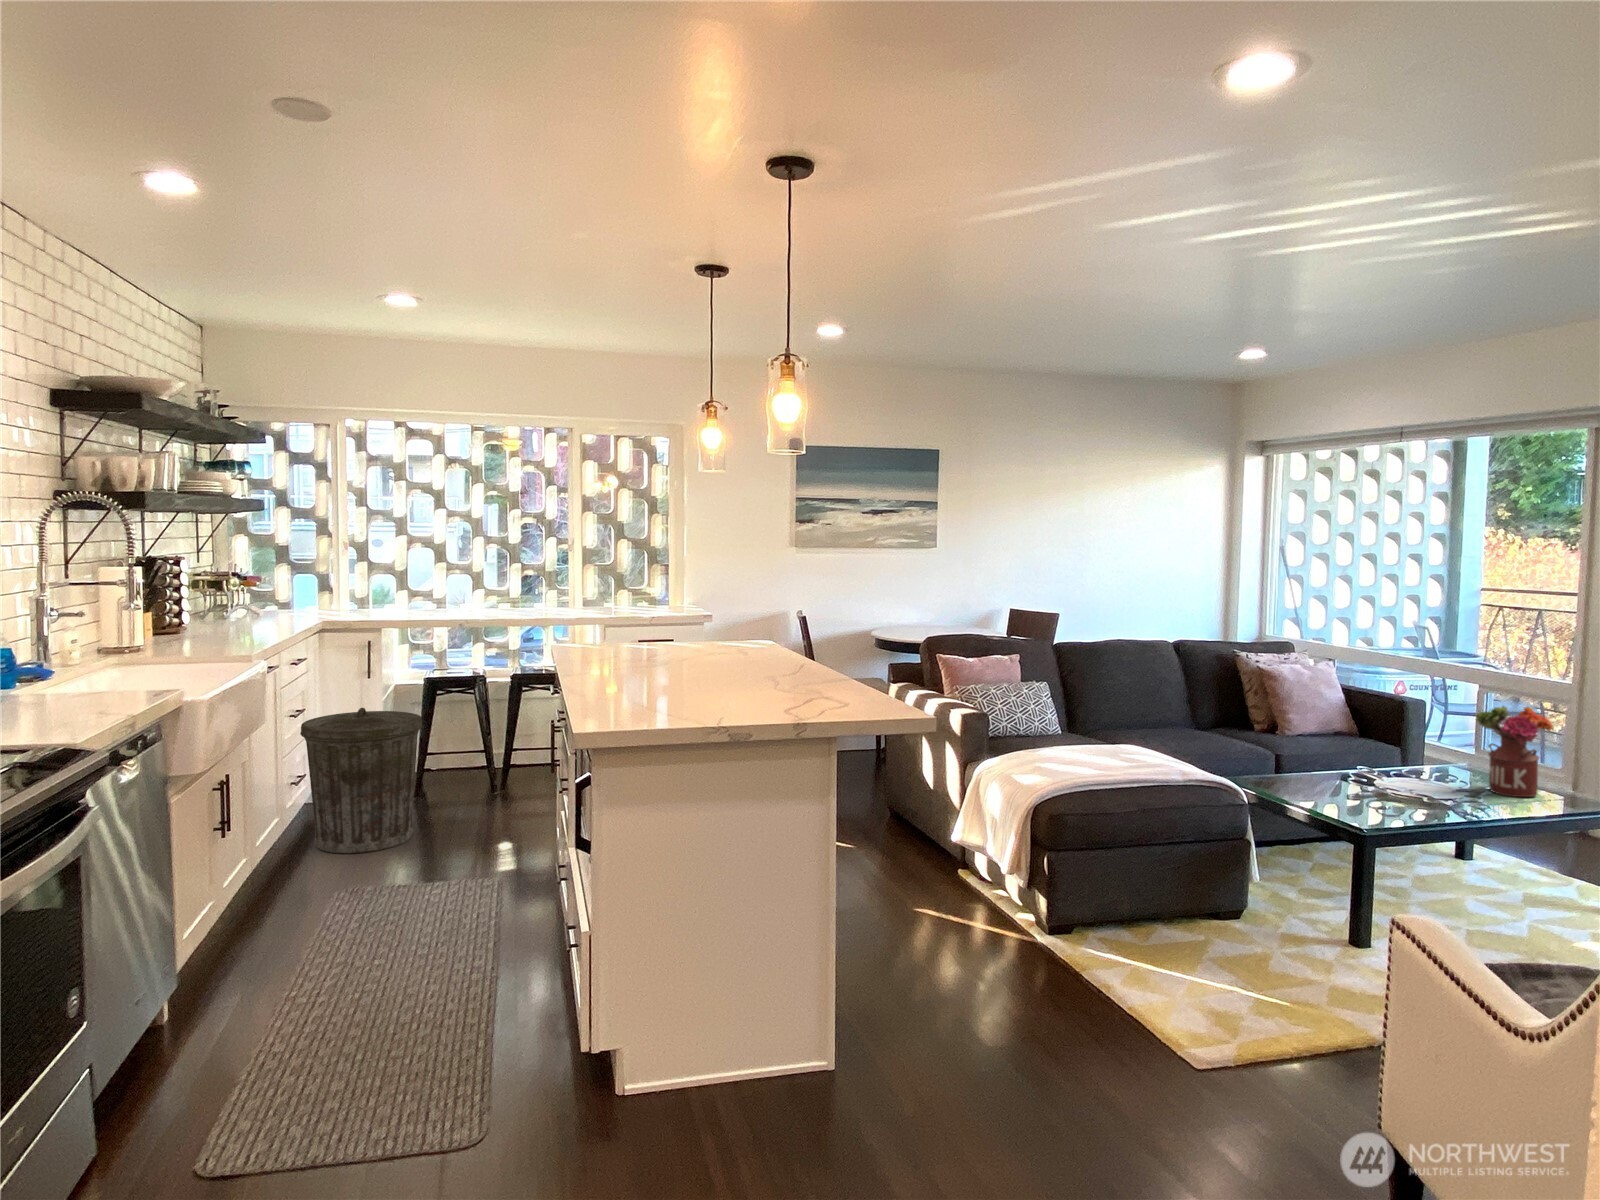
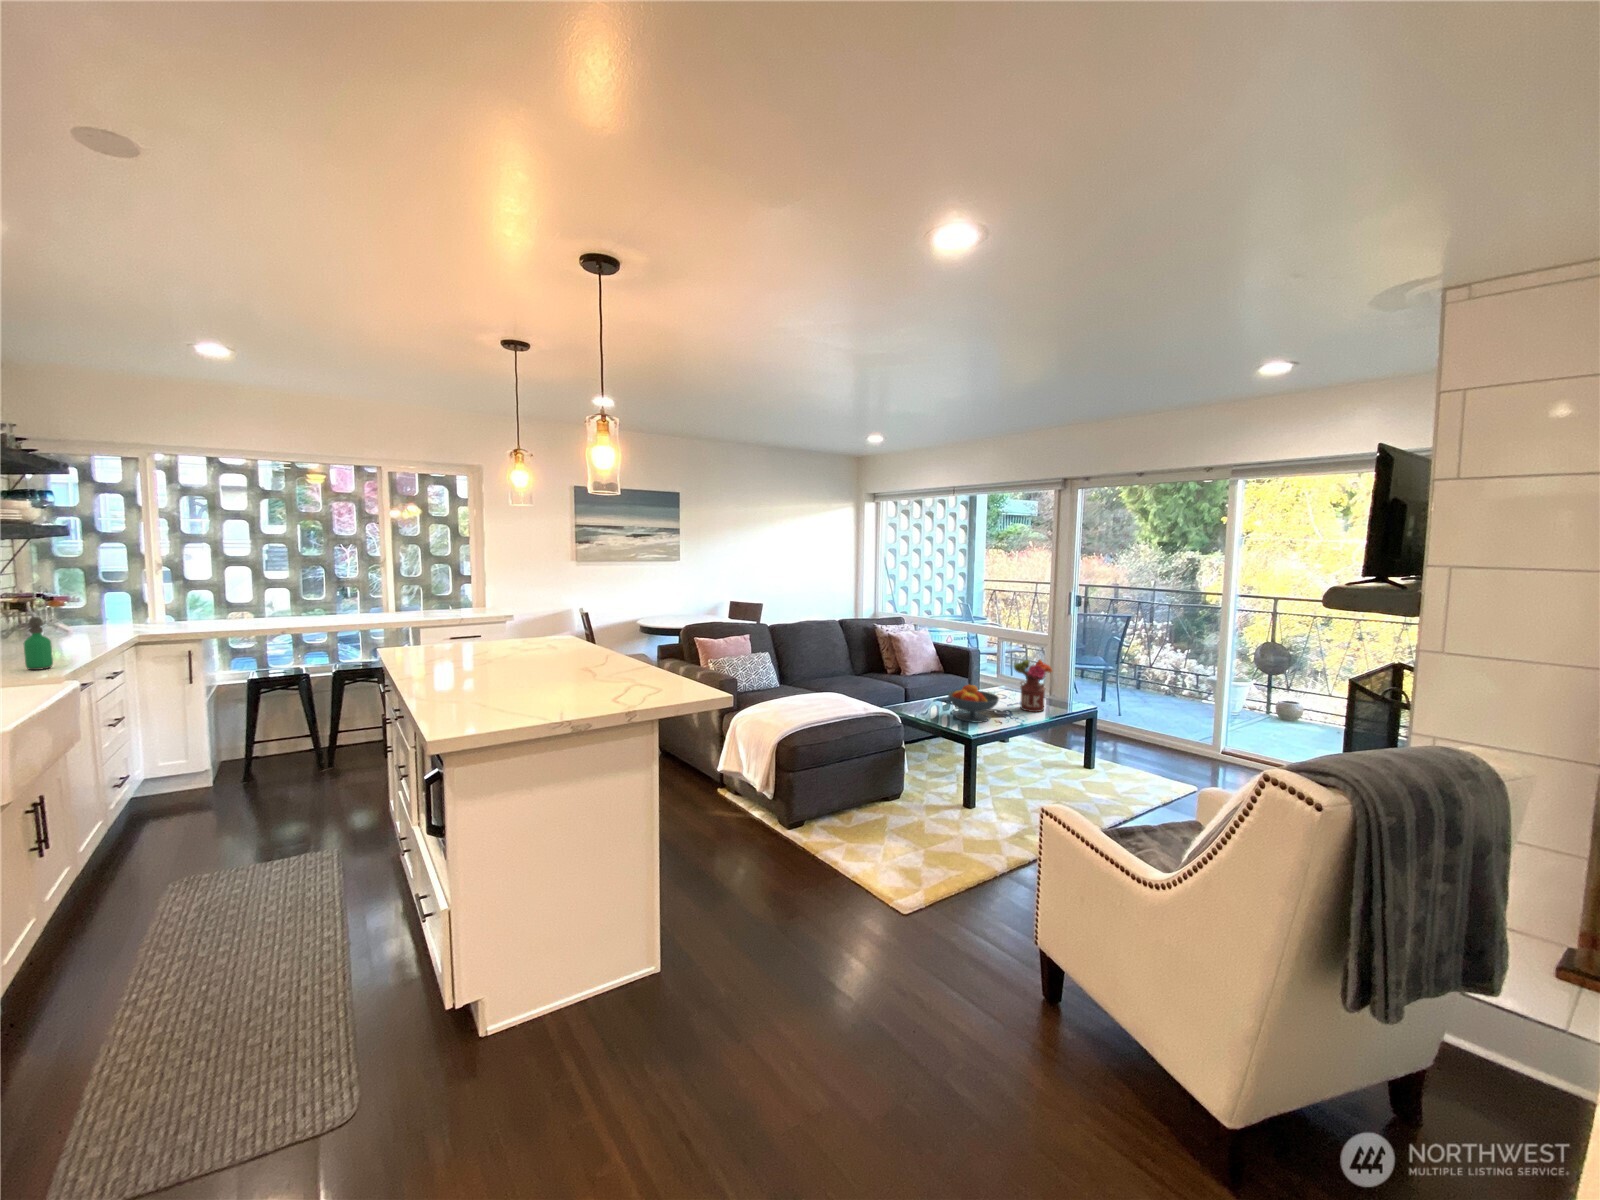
soap dispenser: none [228,589,250,645] -> present [24,617,53,670]
trash can: present [300,708,423,854] -> none [118,713,253,847]
fruit bowl: none [1343,739,1440,803] -> present [948,685,999,723]

